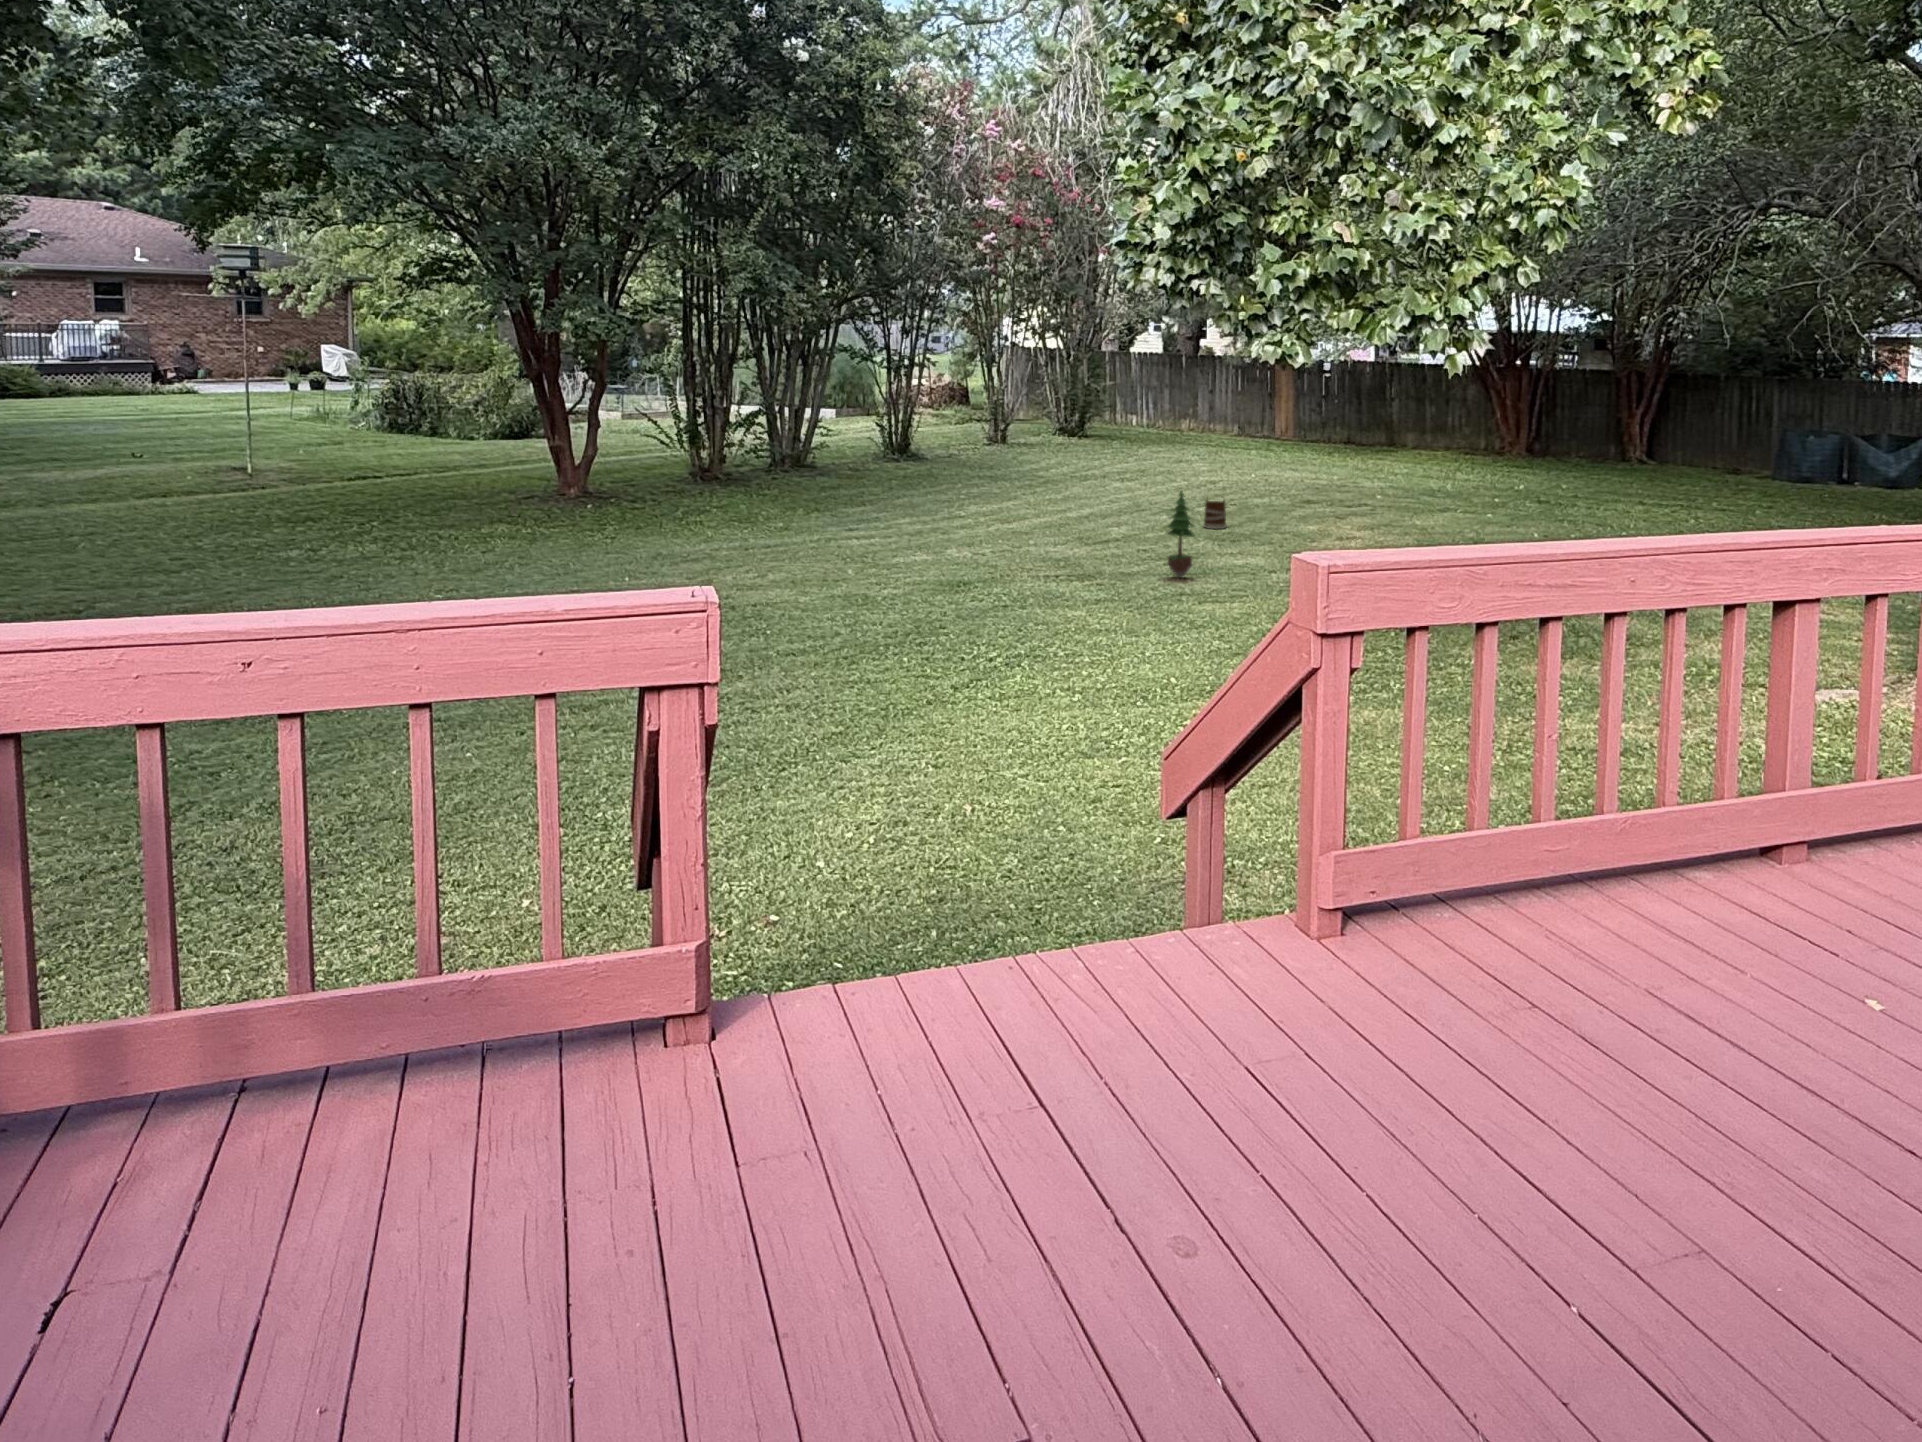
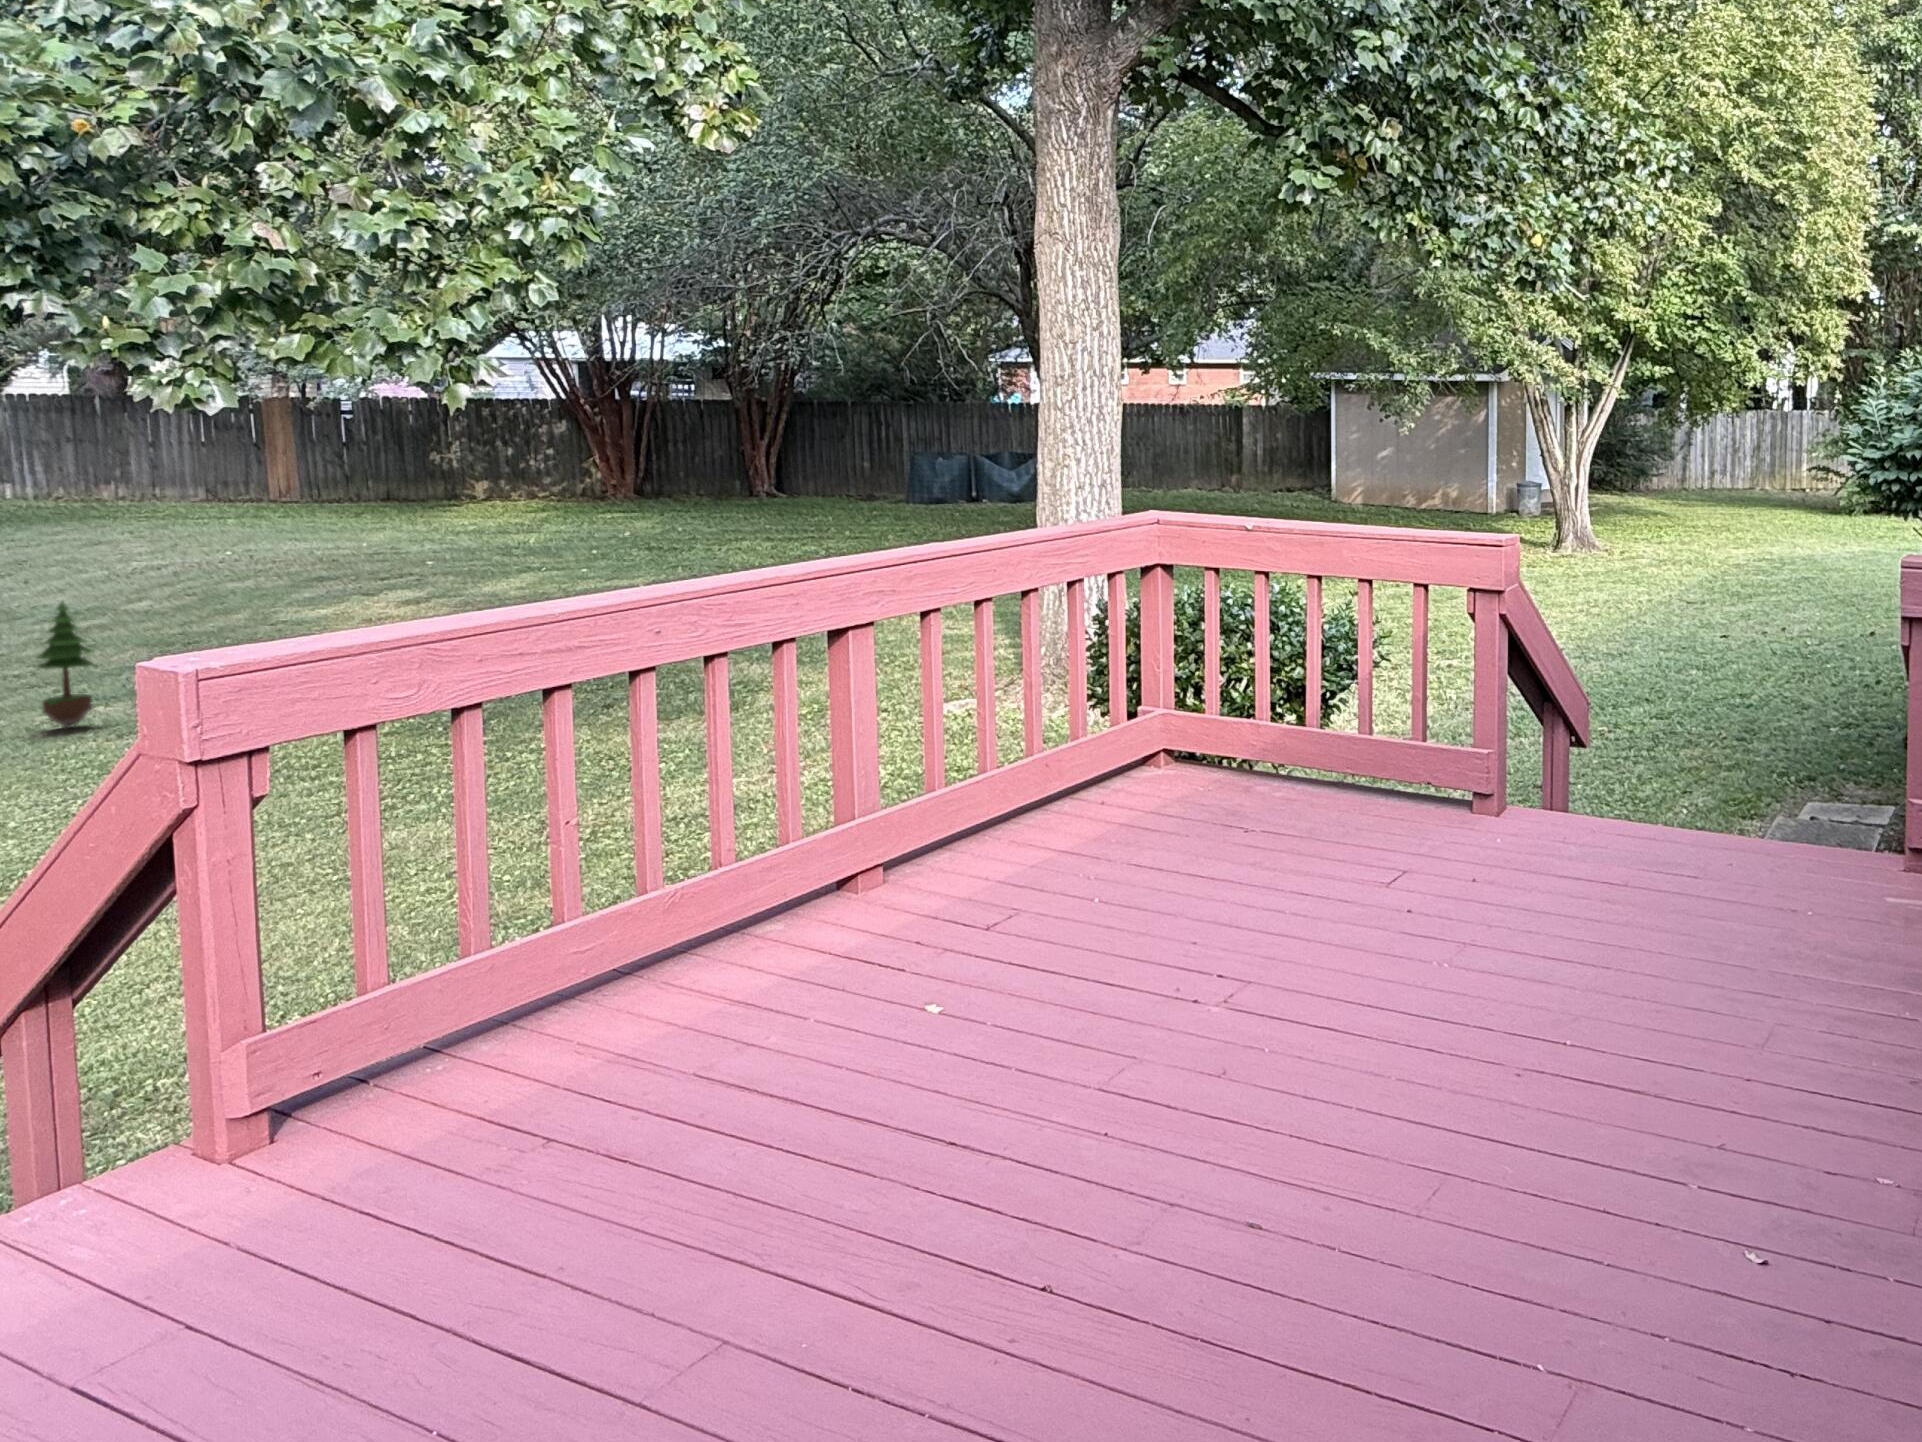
wooden bucket: present [1203,500,1227,529] -> none [122,592,167,654]

